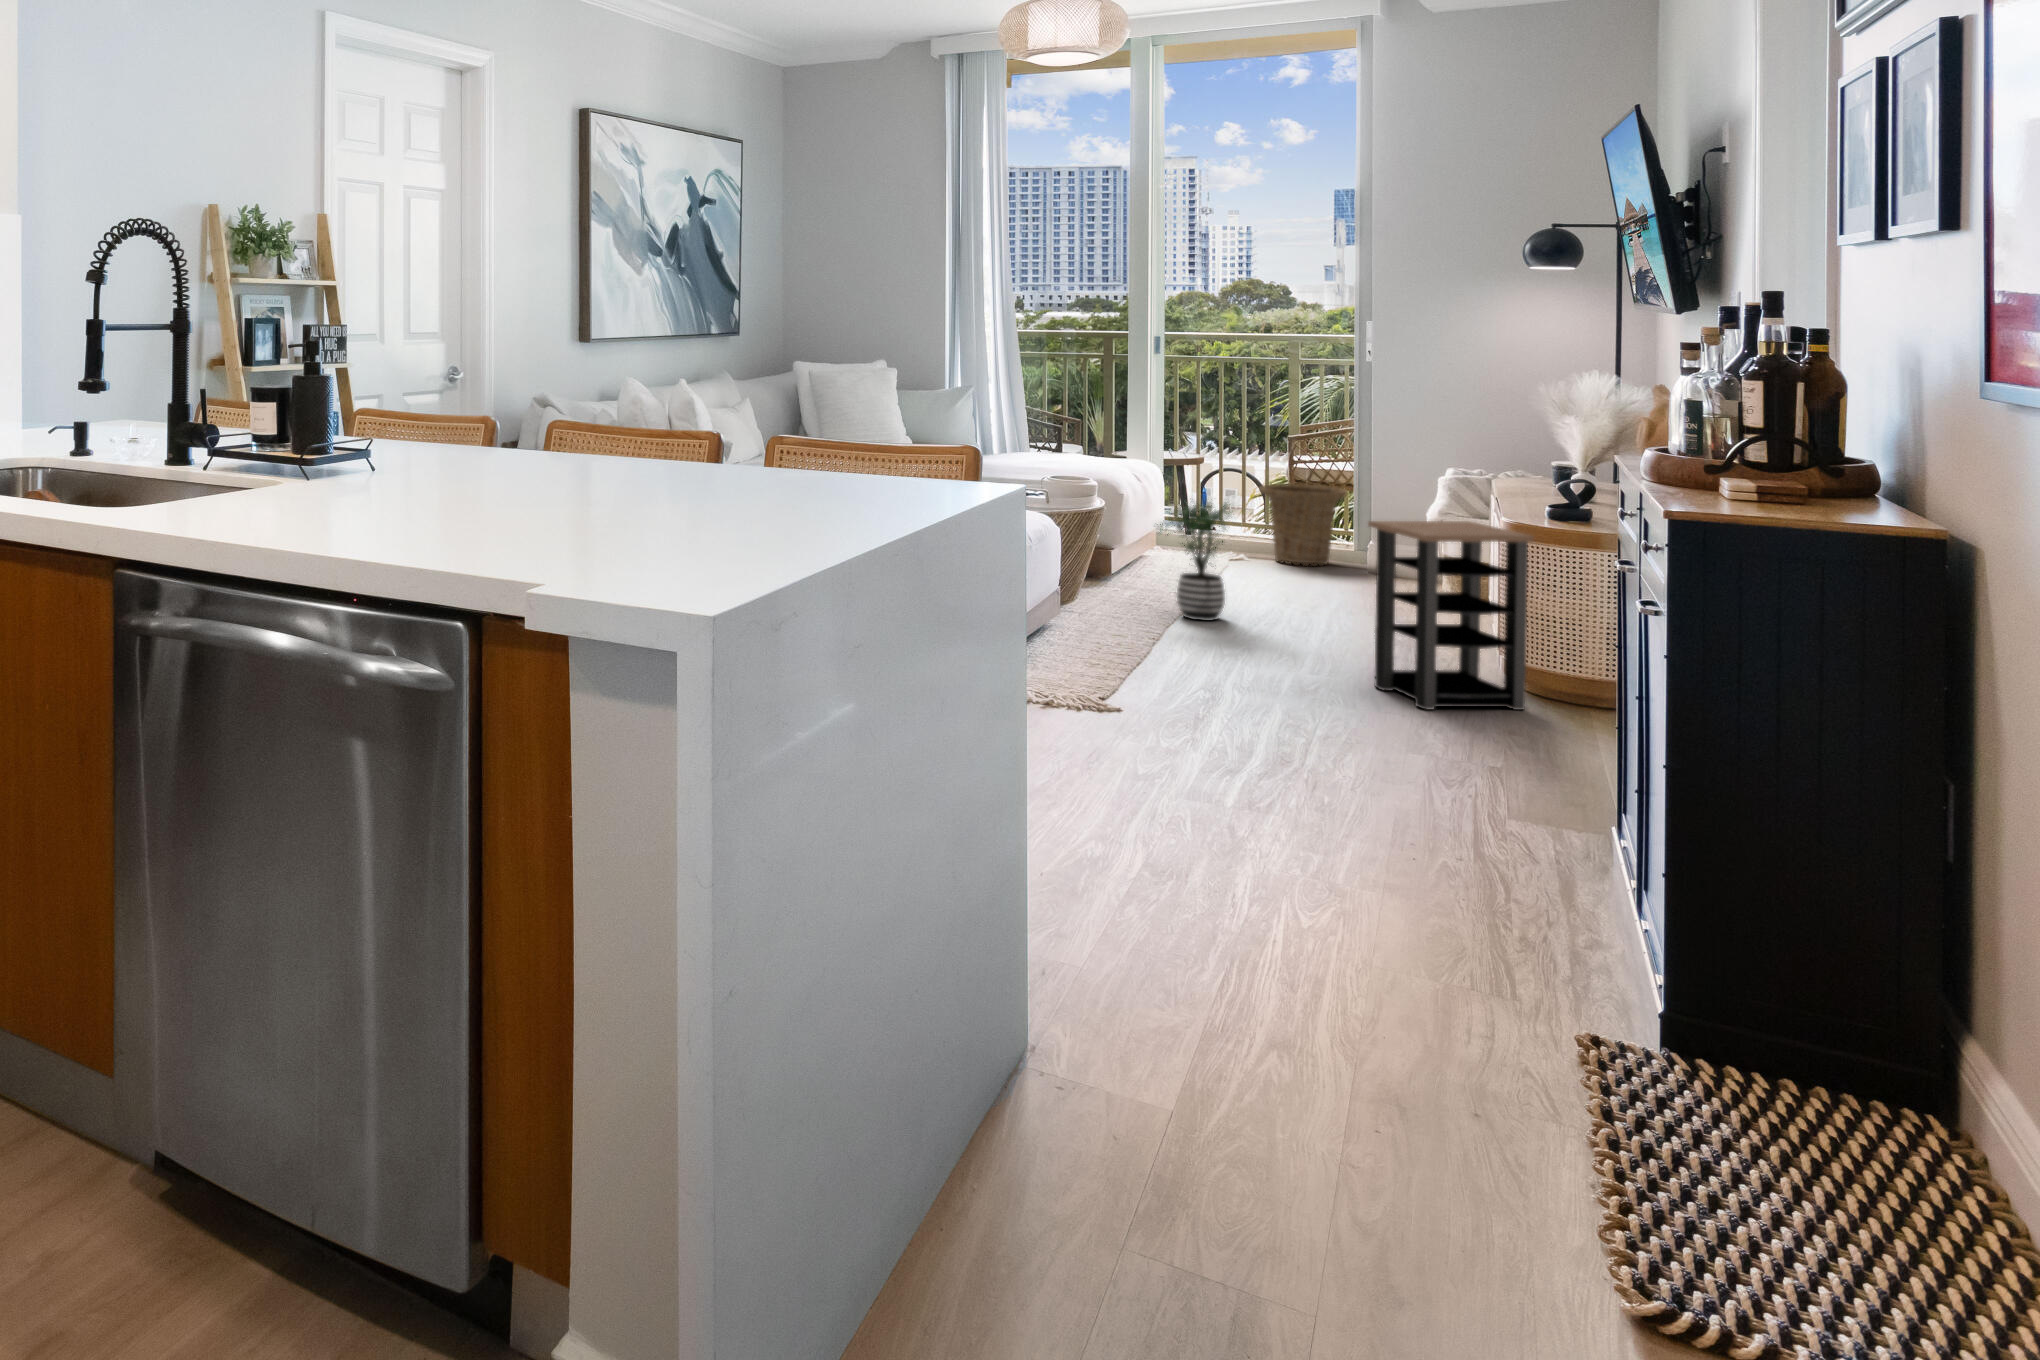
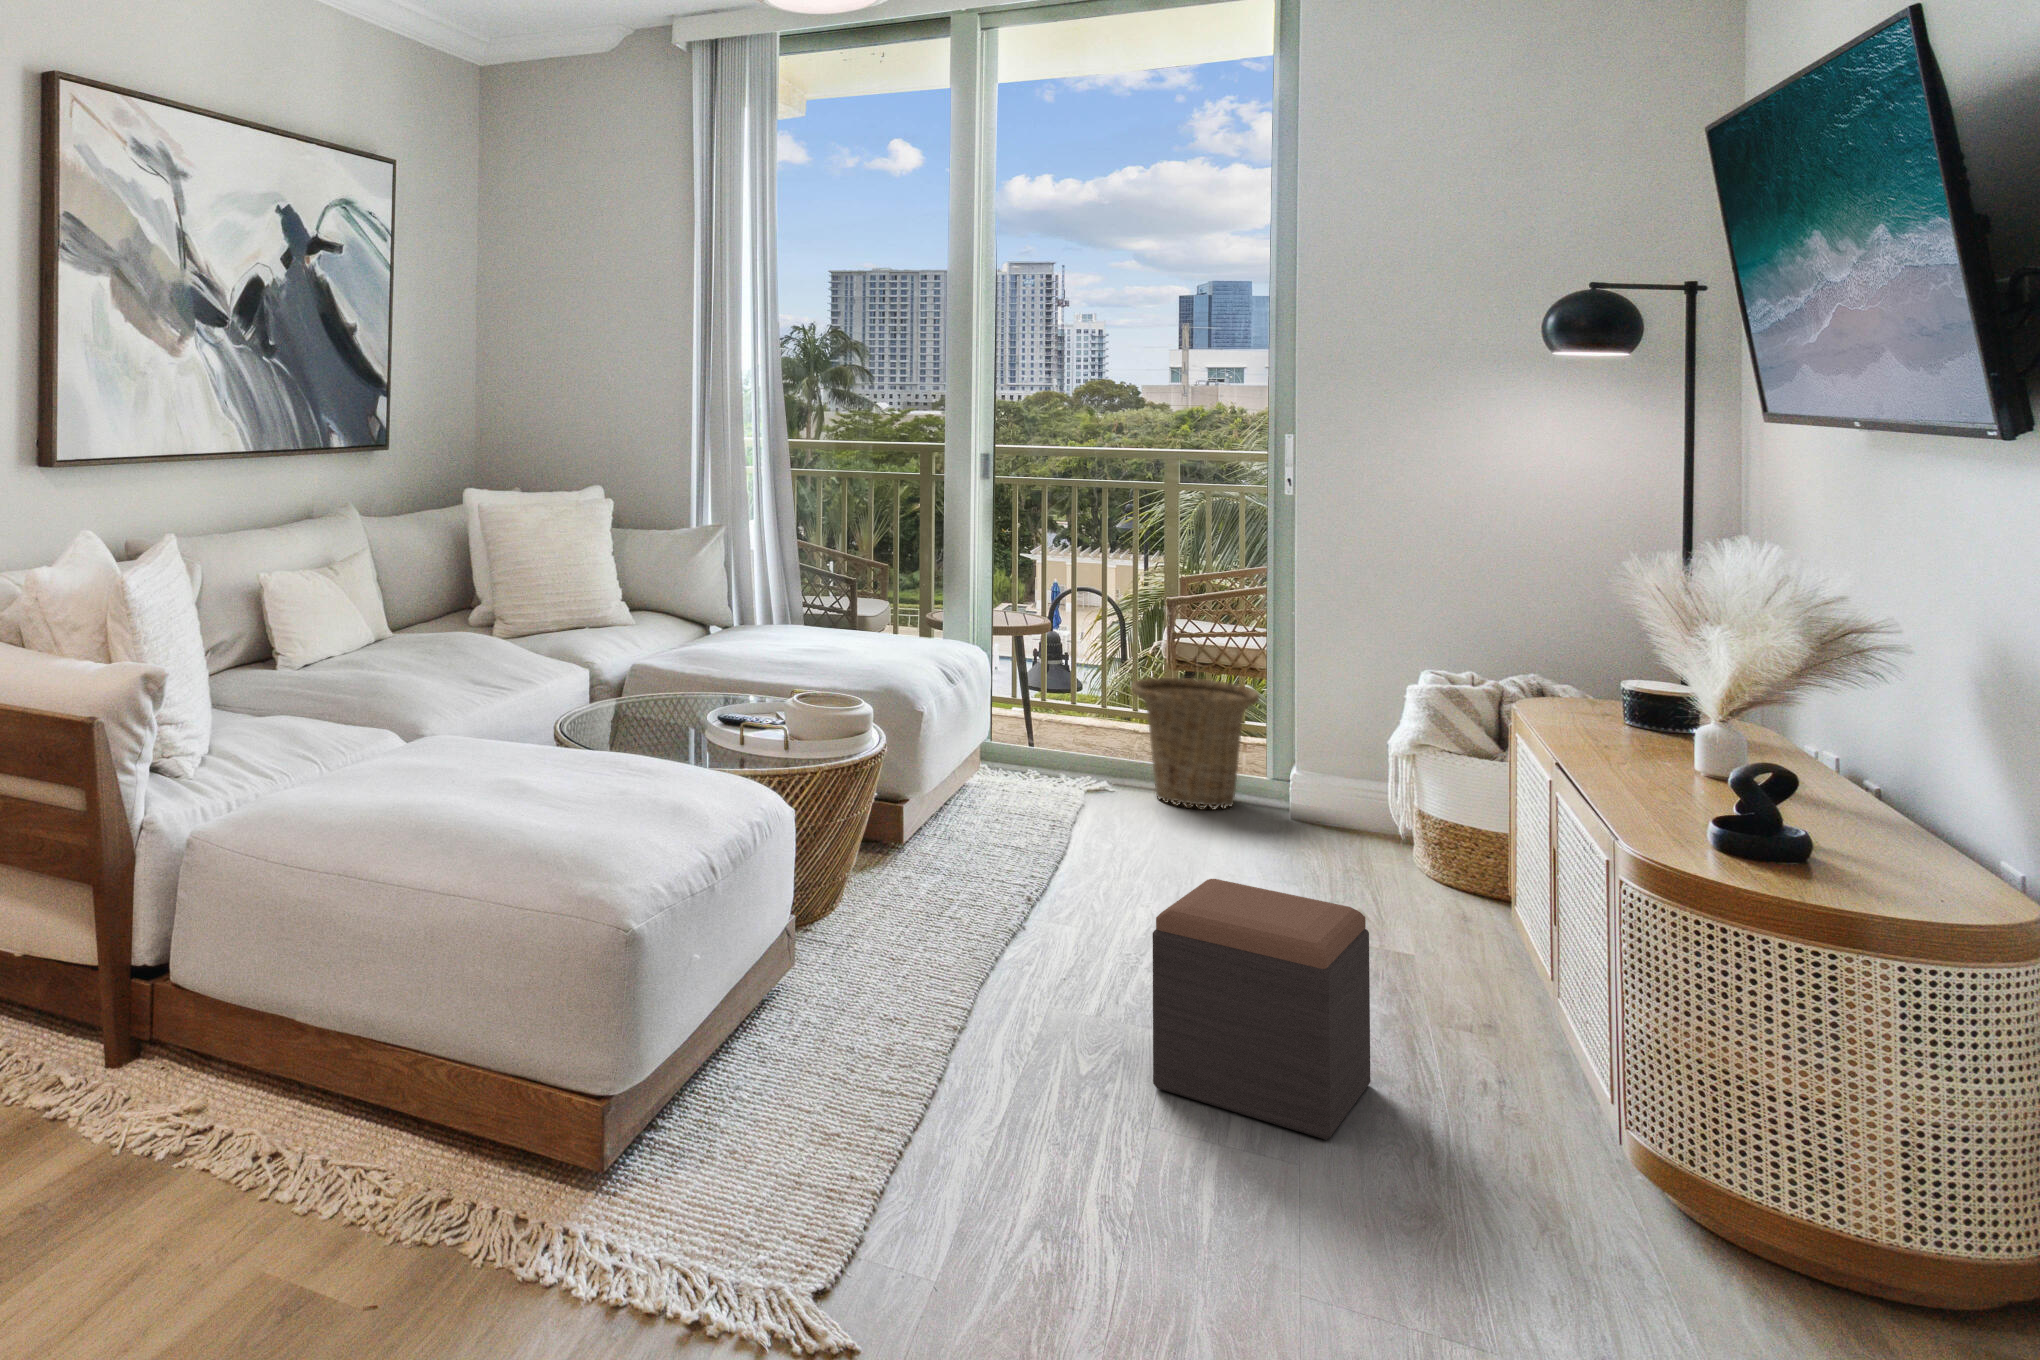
potted plant: present [1157,502,1233,621] -> none [964,738,1115,963]
side table: present [1368,521,1534,710] -> none [1370,855,1739,1319]
footstool: none [1259,557,1379,670] -> present [1153,879,1370,1140]

